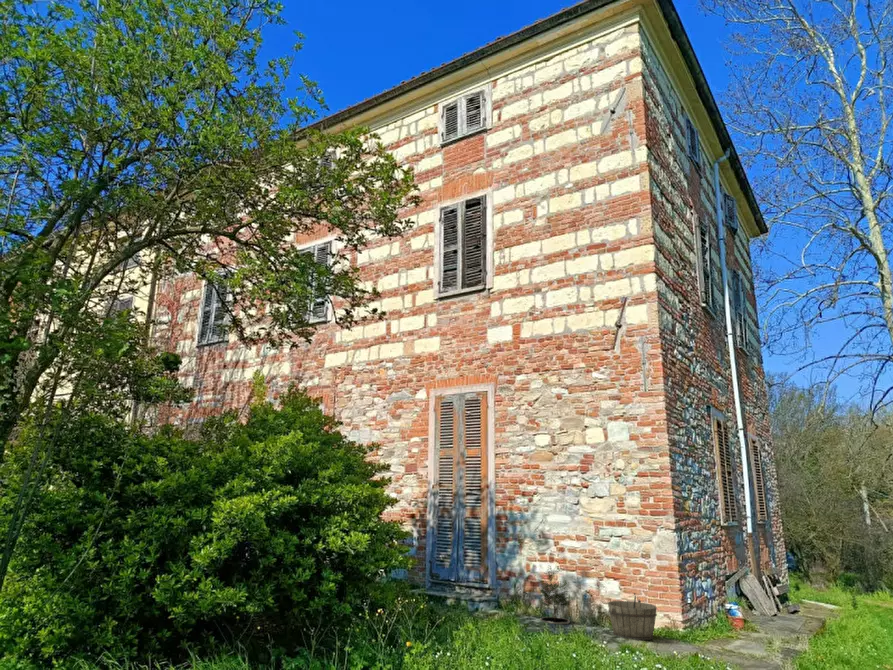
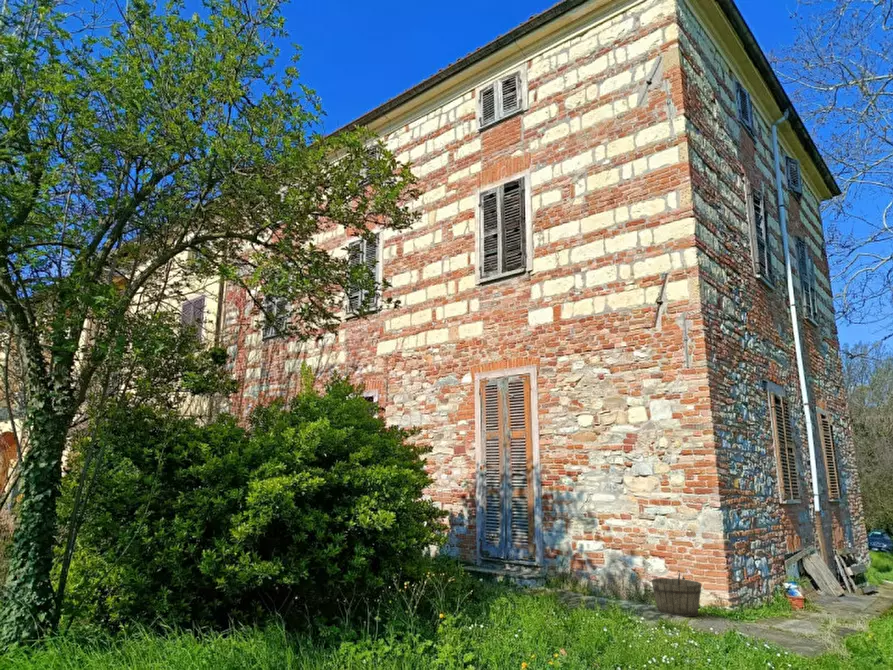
potted tree: present [540,568,570,625] -> none [582,543,617,601]

